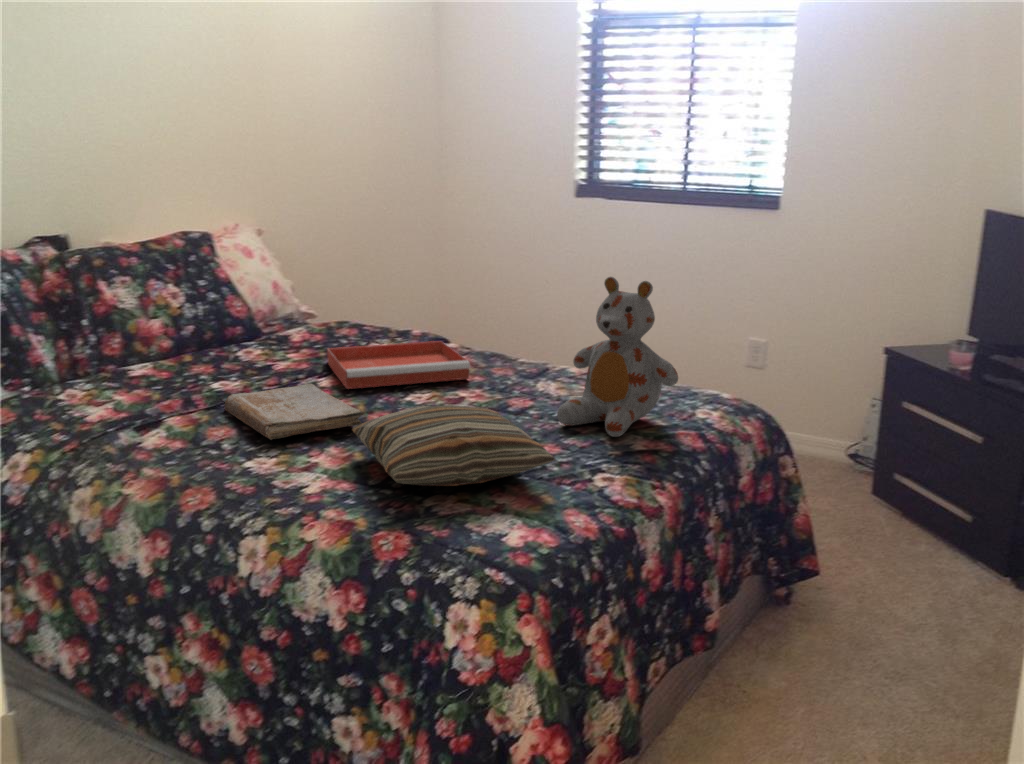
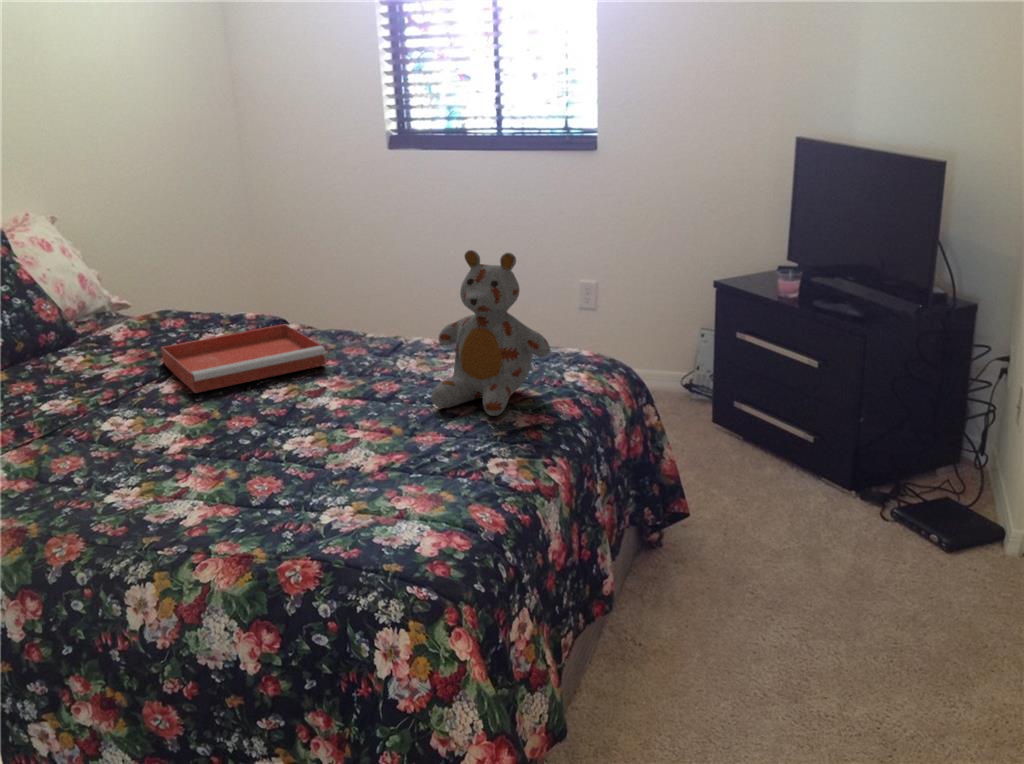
book: present [225,384,363,440] -> none [62,393,226,468]
pillow: present [352,405,555,486] -> none [222,408,450,506]

